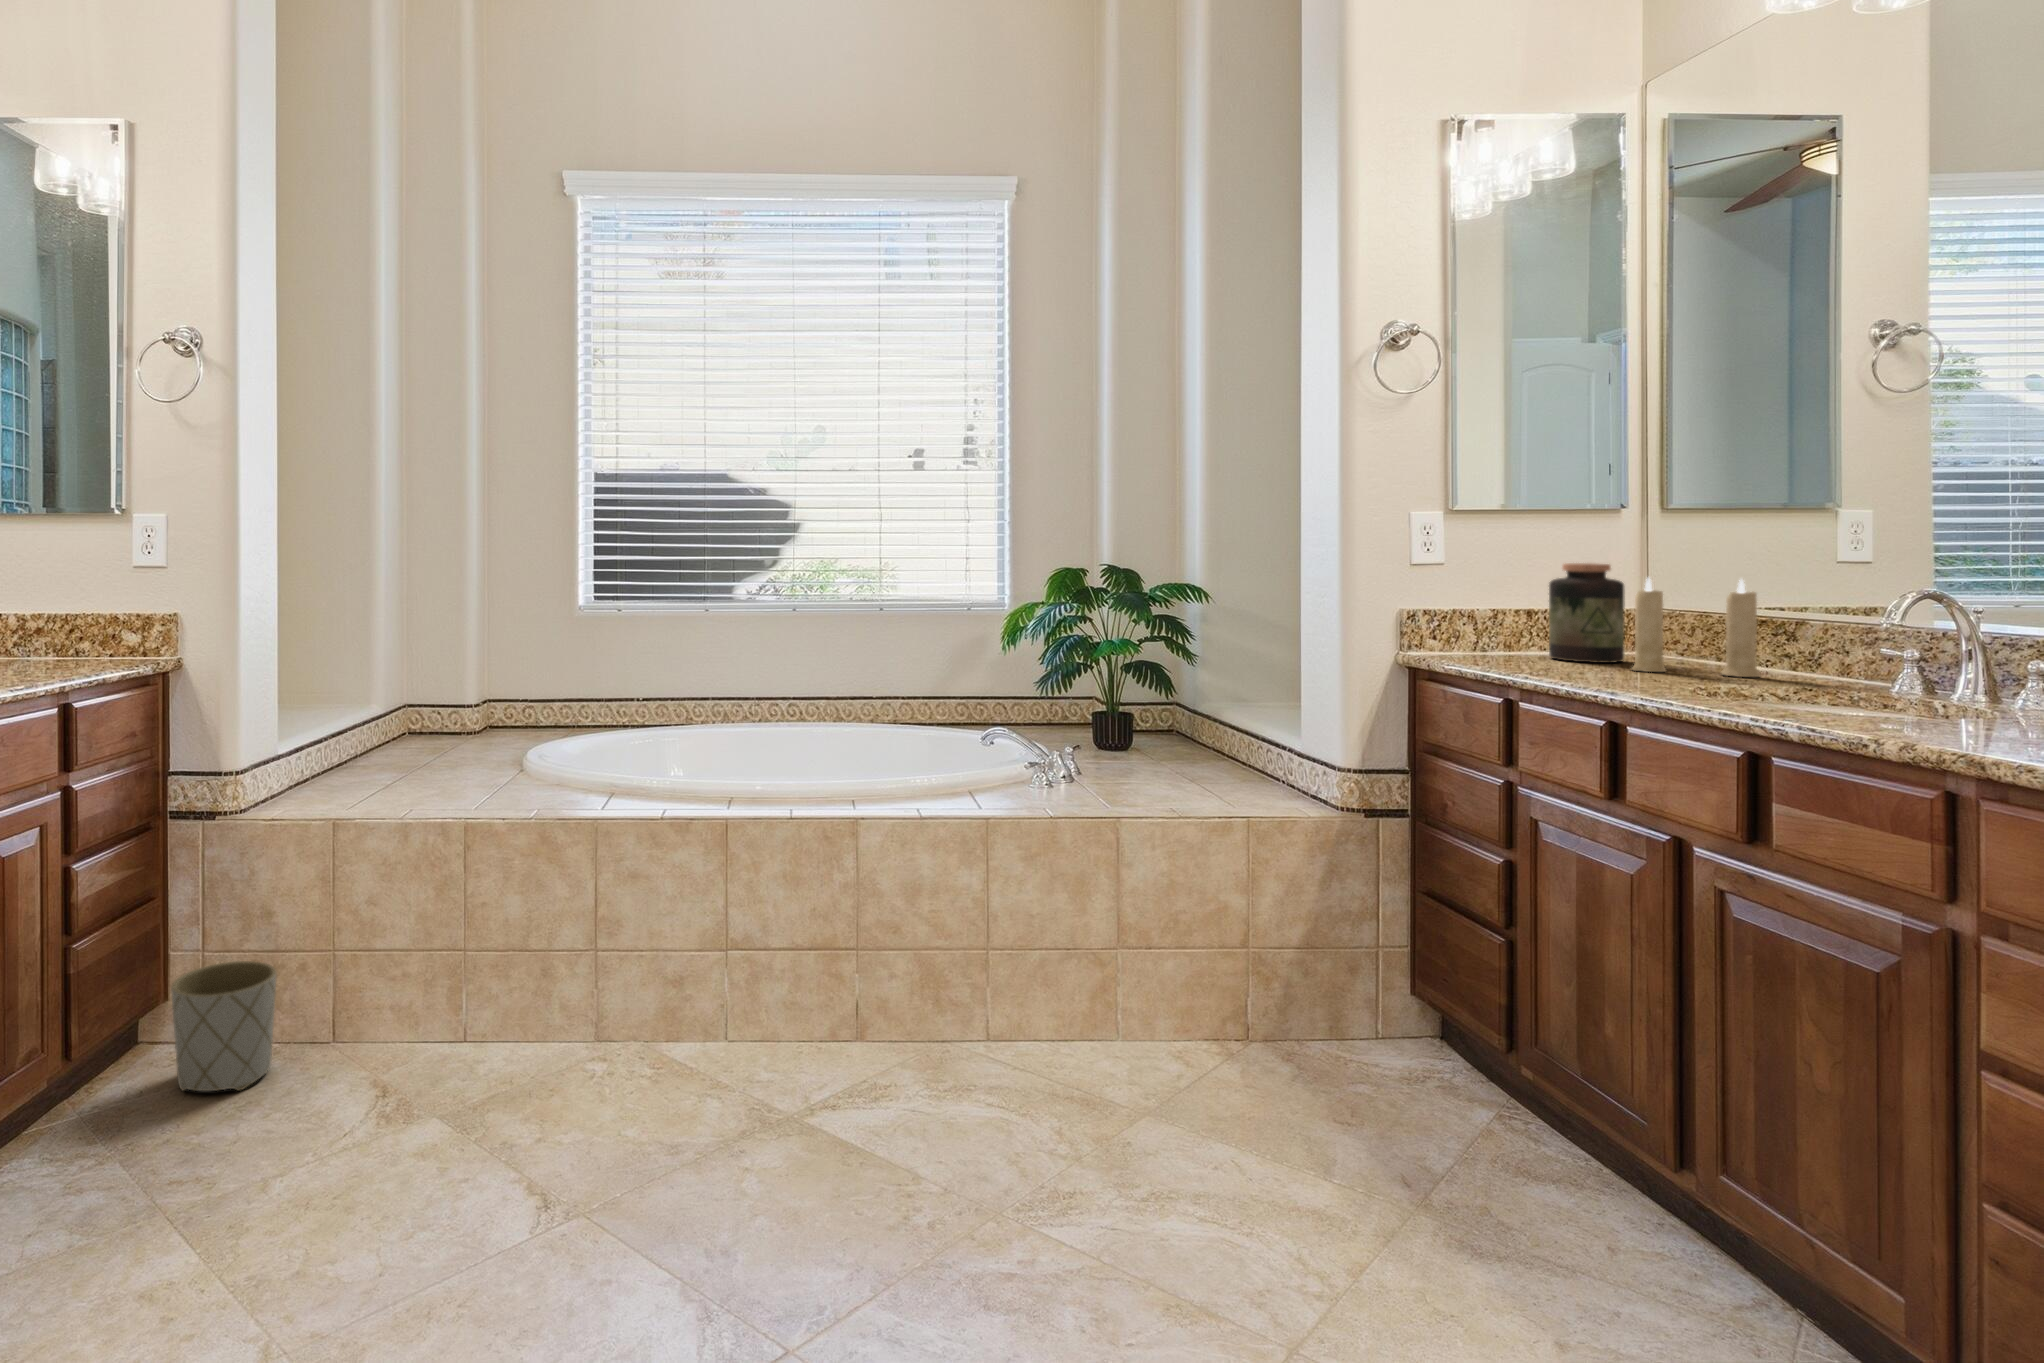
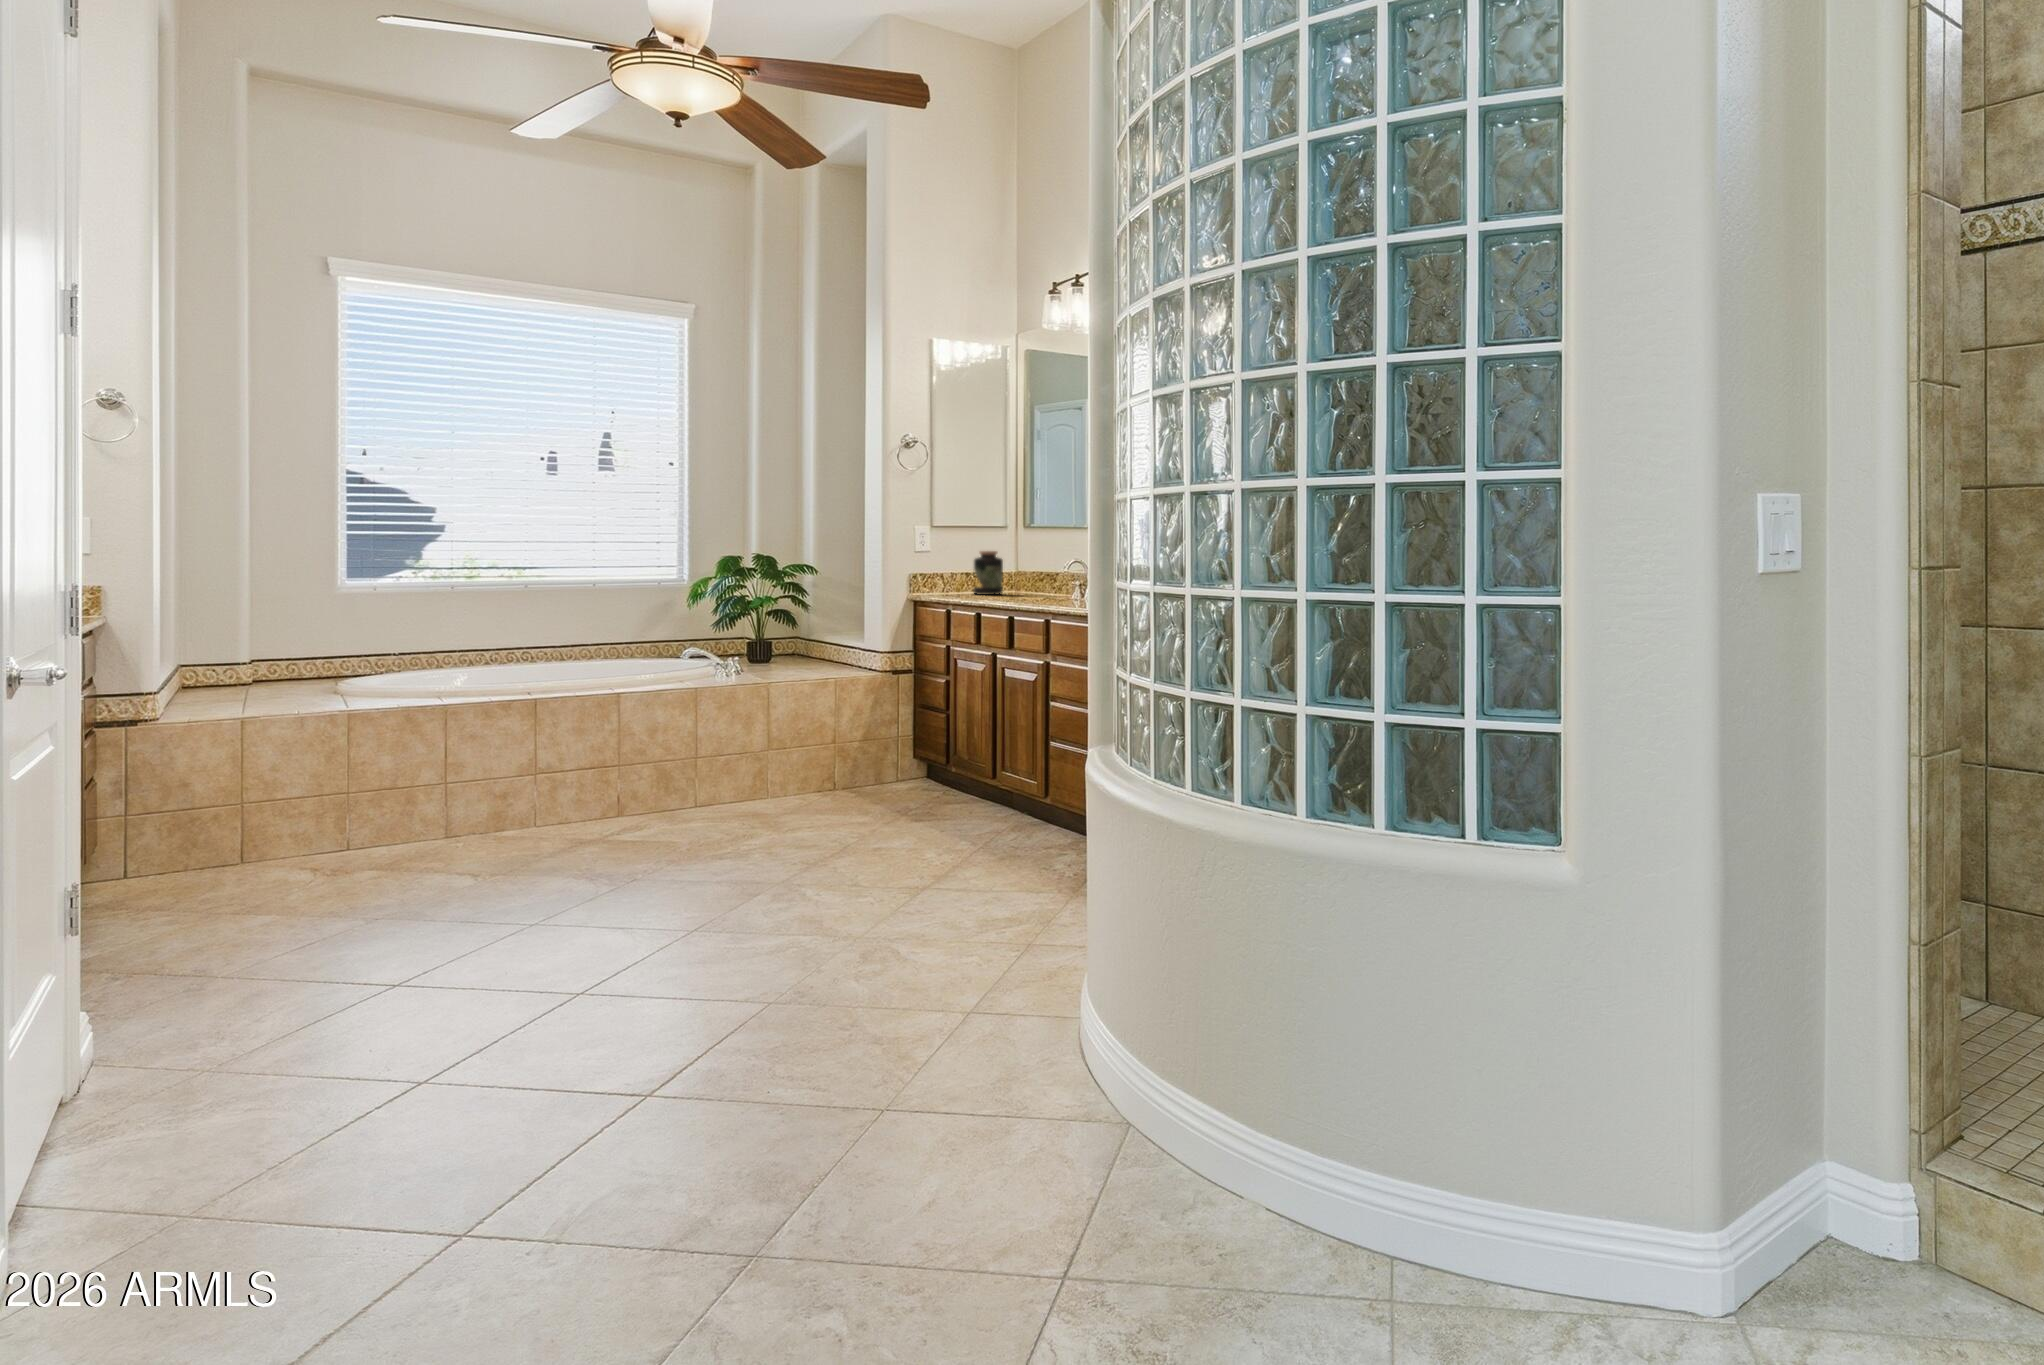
candle: present [1632,578,1760,677] -> none [999,555,1044,596]
planter: present [171,961,276,1091] -> none [129,814,212,893]

